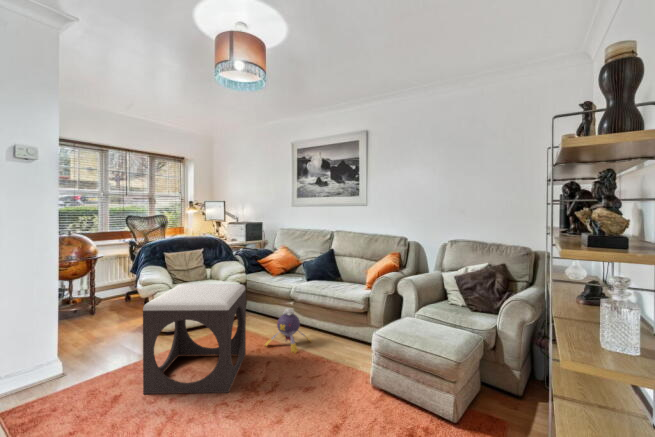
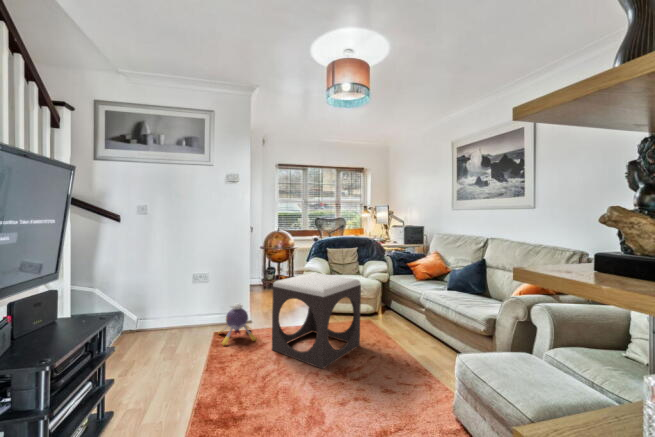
plush toy: present [264,308,311,353] -> present [220,303,256,345]

